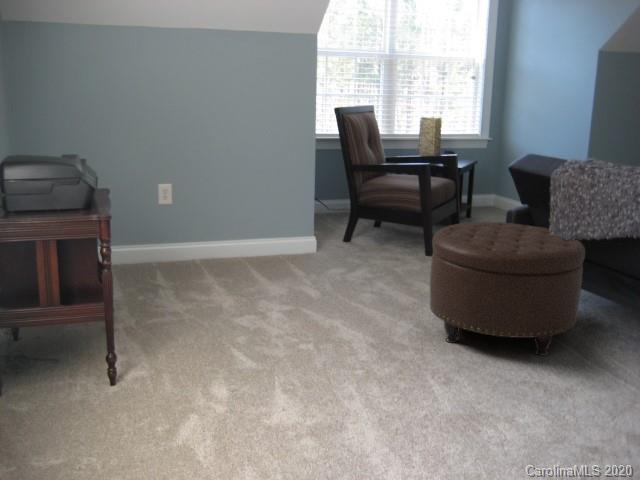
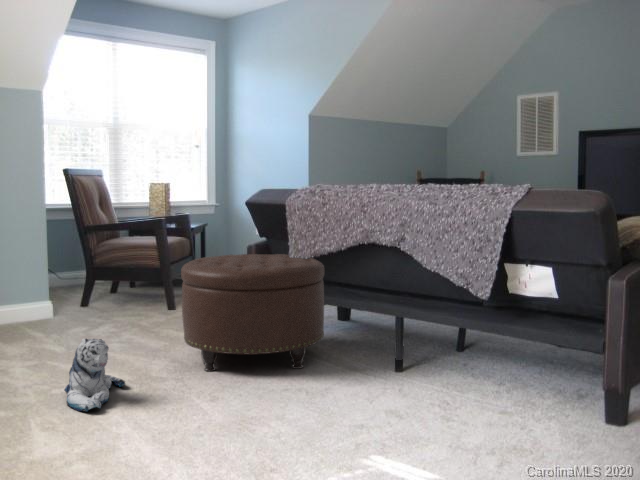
plush toy: none [316,302,370,371] -> present [64,339,125,412]

